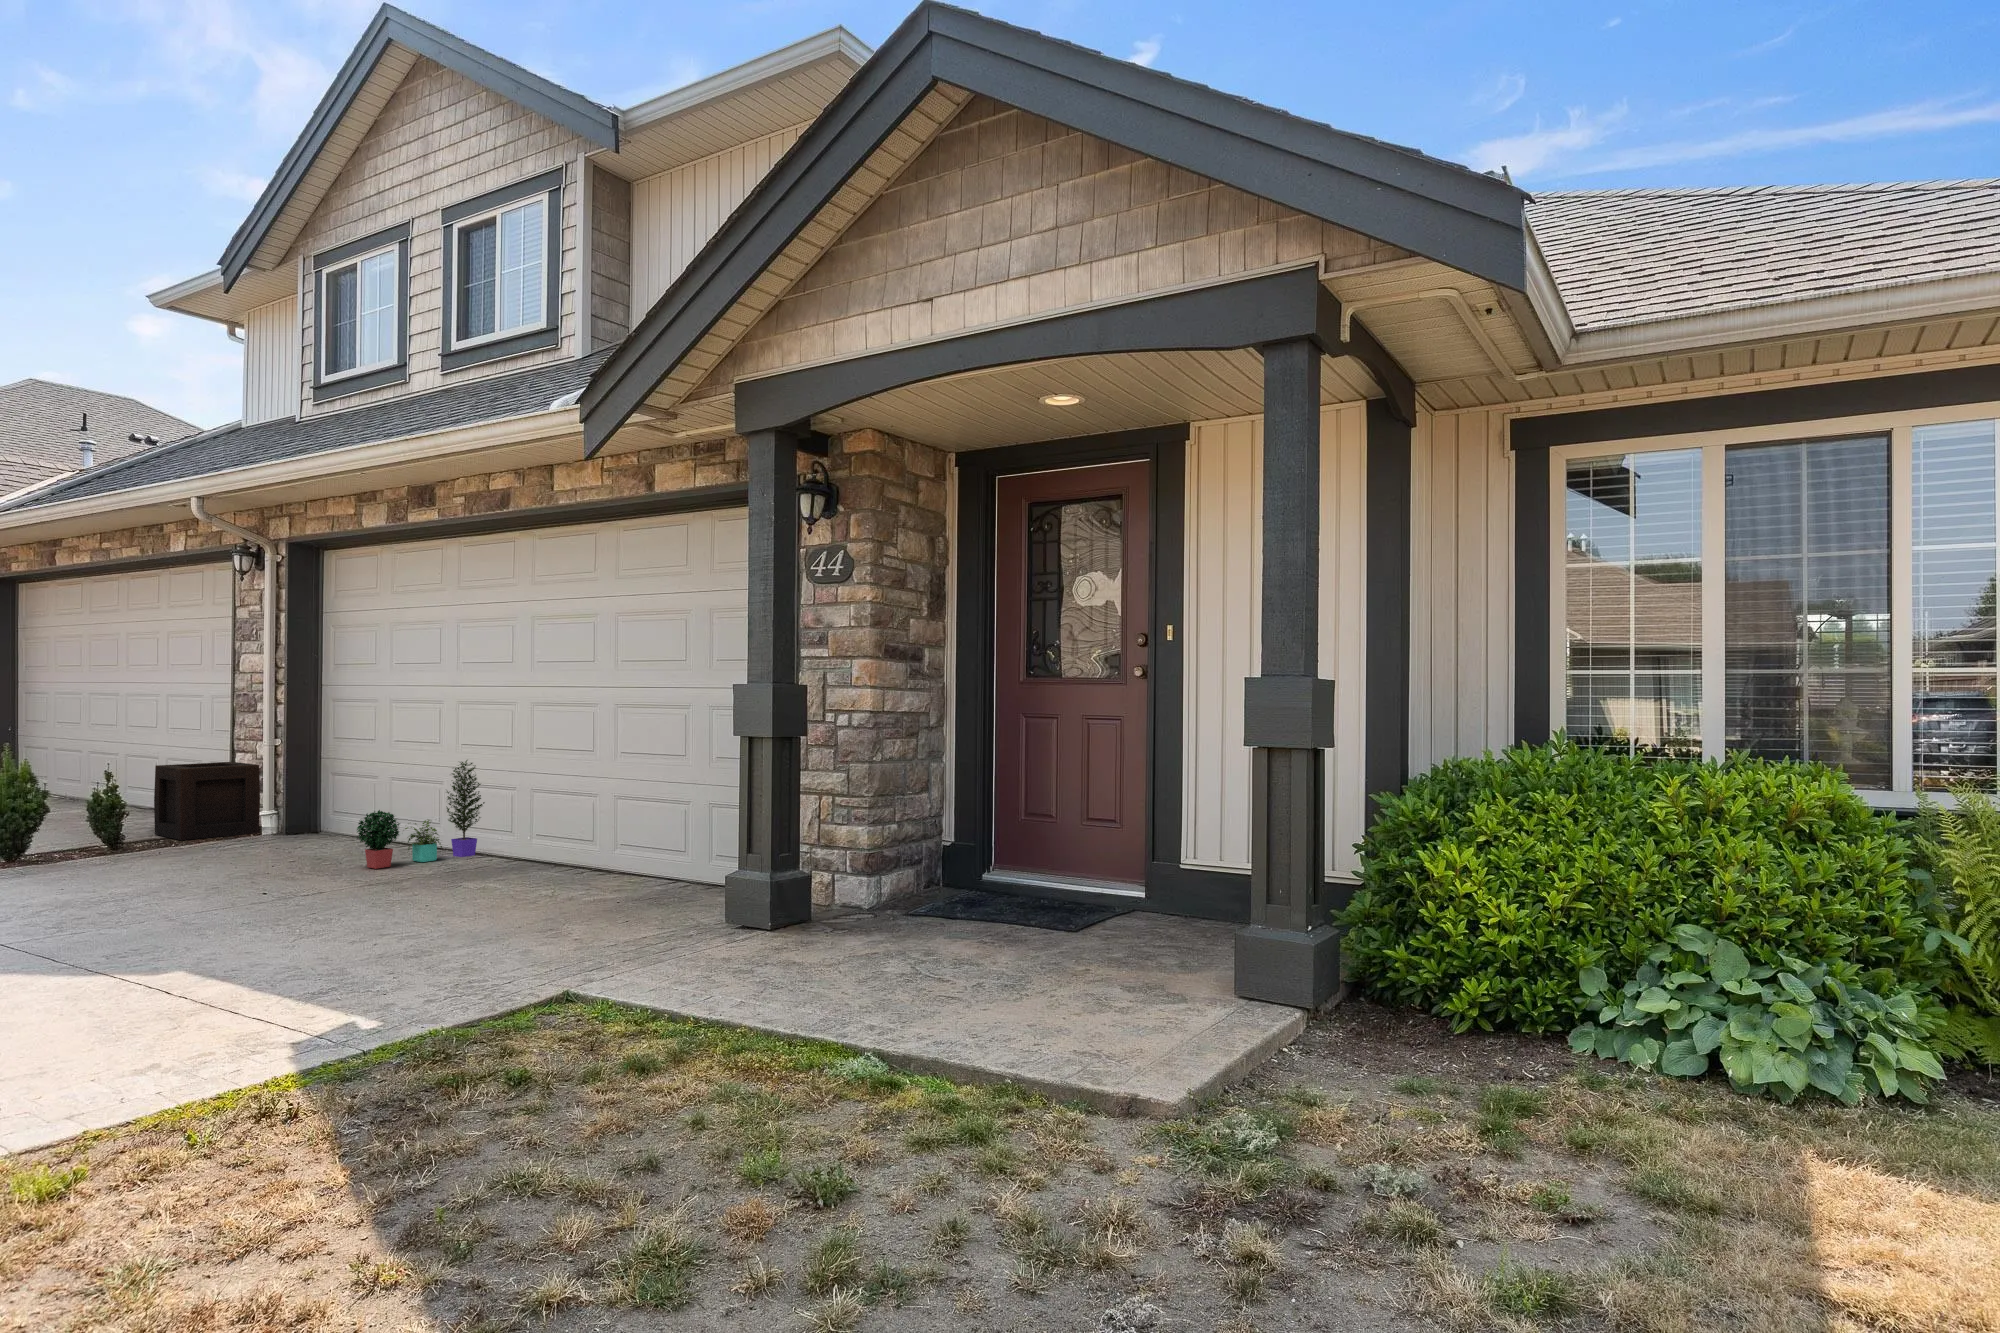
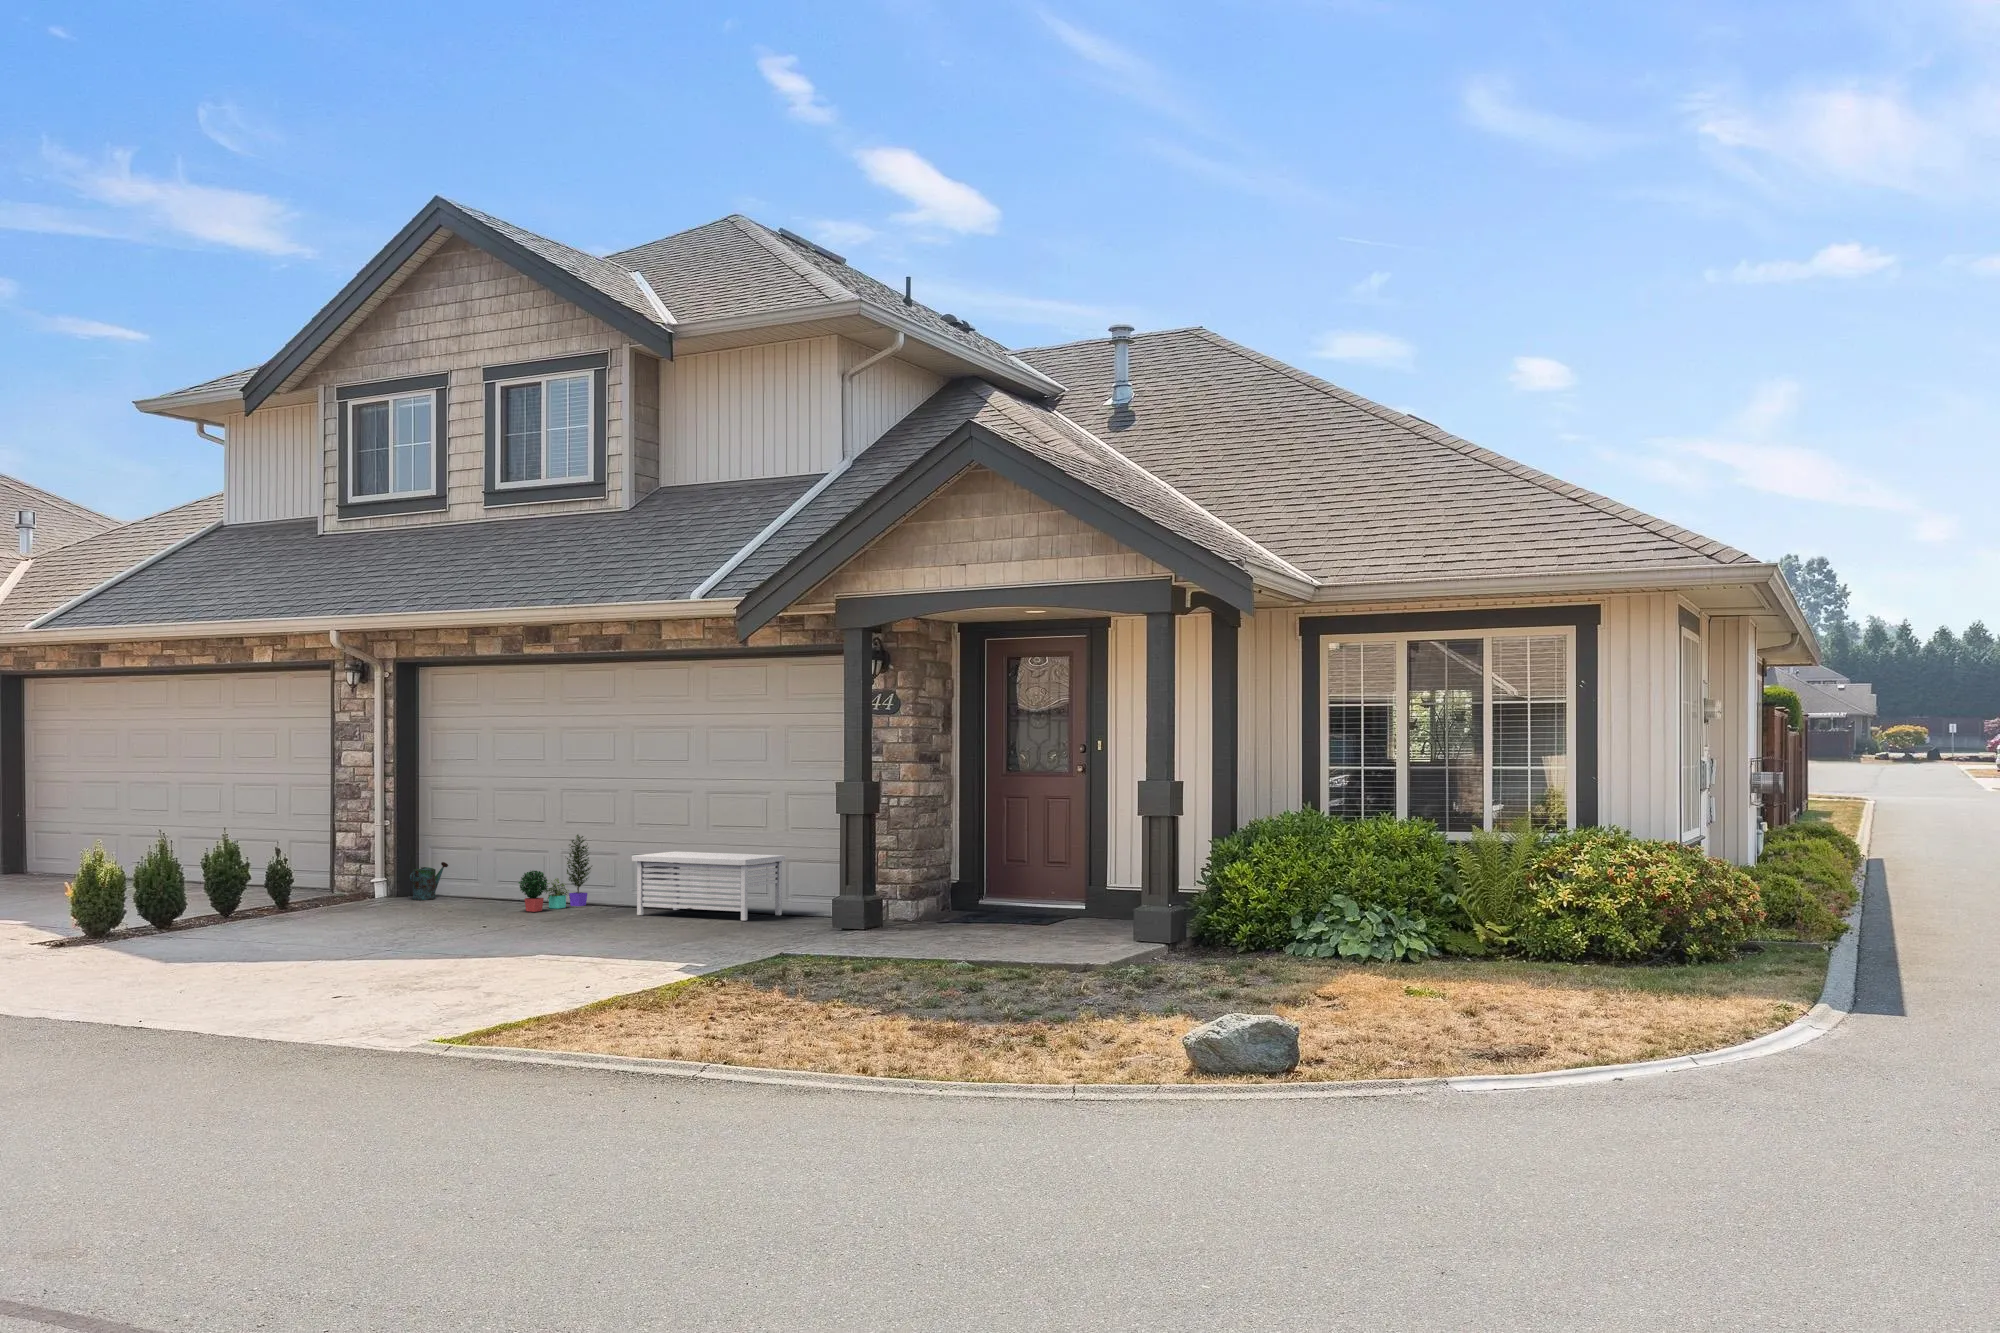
wooden crate: present [154,762,260,840] -> none [291,840,374,901]
storage bench: none [490,786,706,898] -> present [632,852,785,921]
watering can: none [280,791,347,840] -> present [409,862,448,900]

